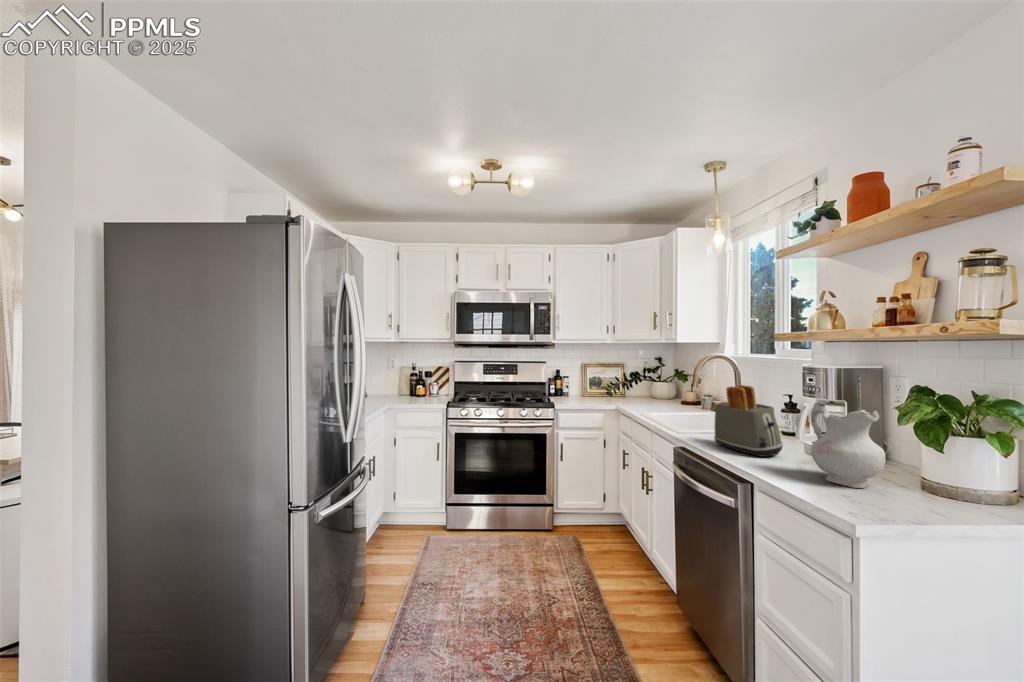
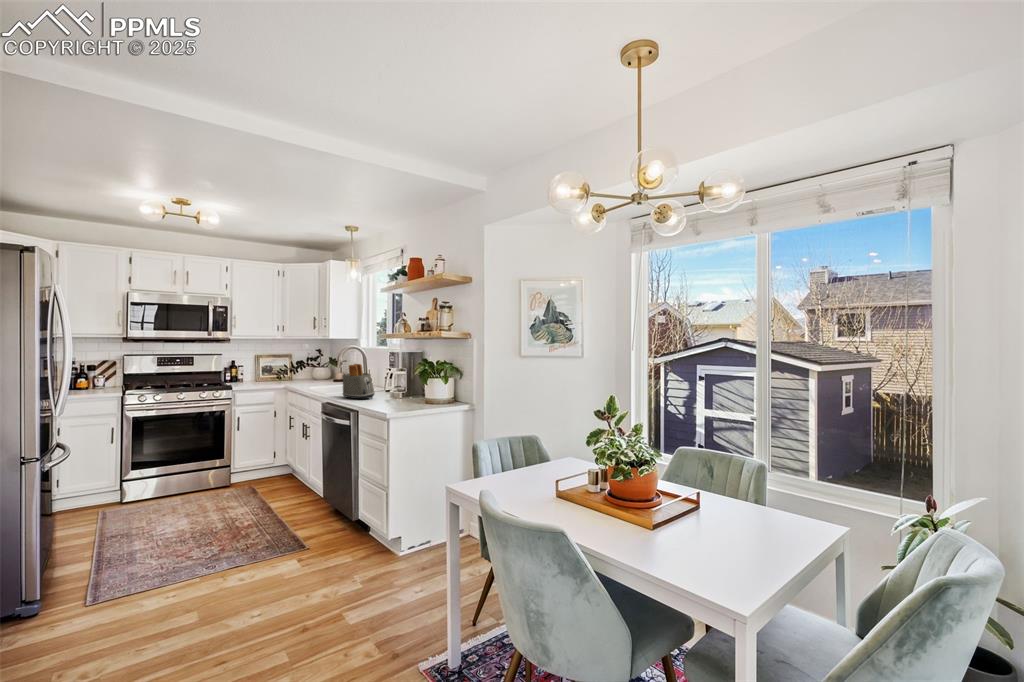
ceramic pitcher: present [811,402,886,488] -> none [380,369,407,405]

